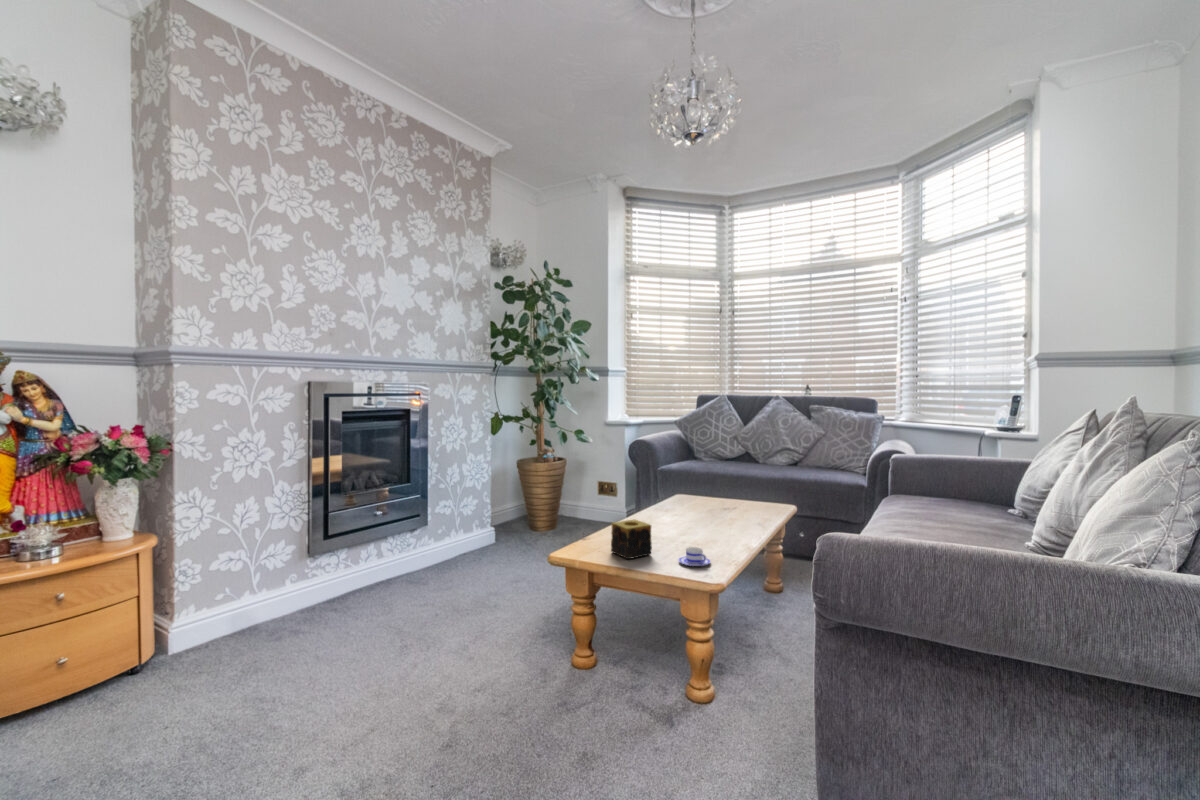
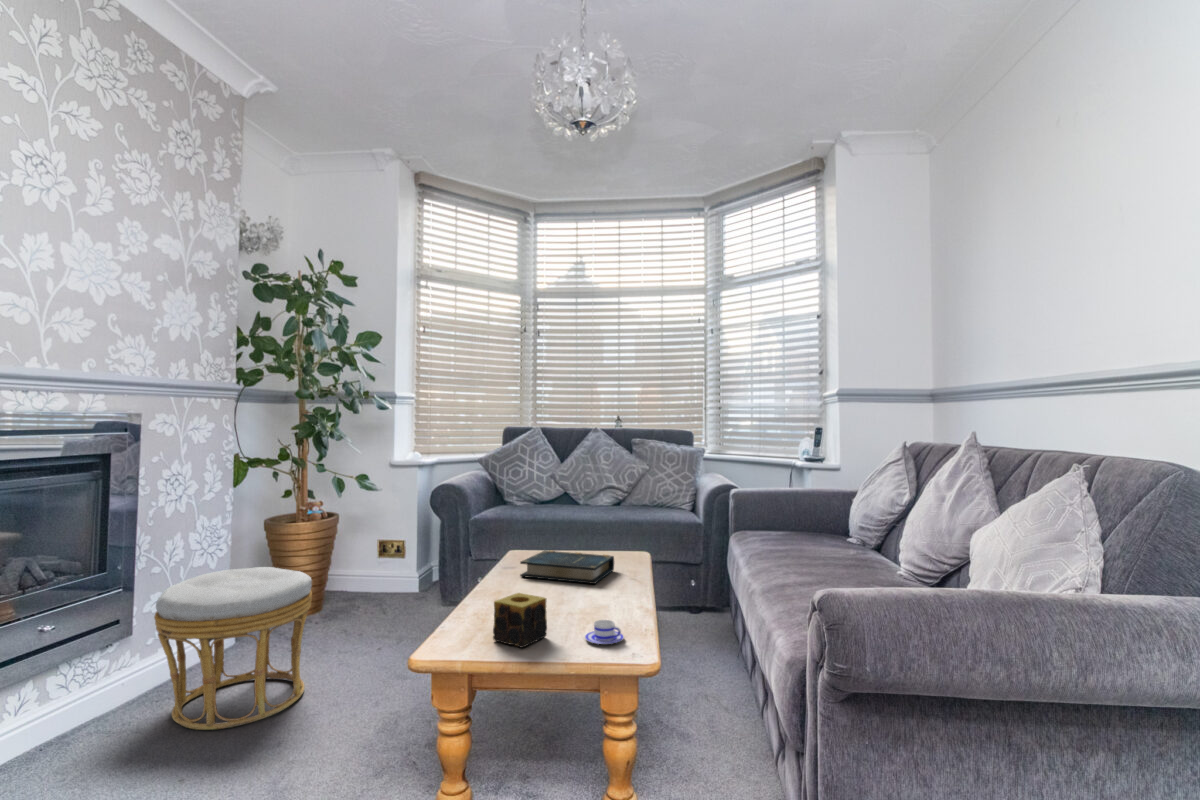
ottoman: none [432,490,526,592] -> present [154,567,312,730]
book: none [666,495,748,524] -> present [520,551,614,584]

